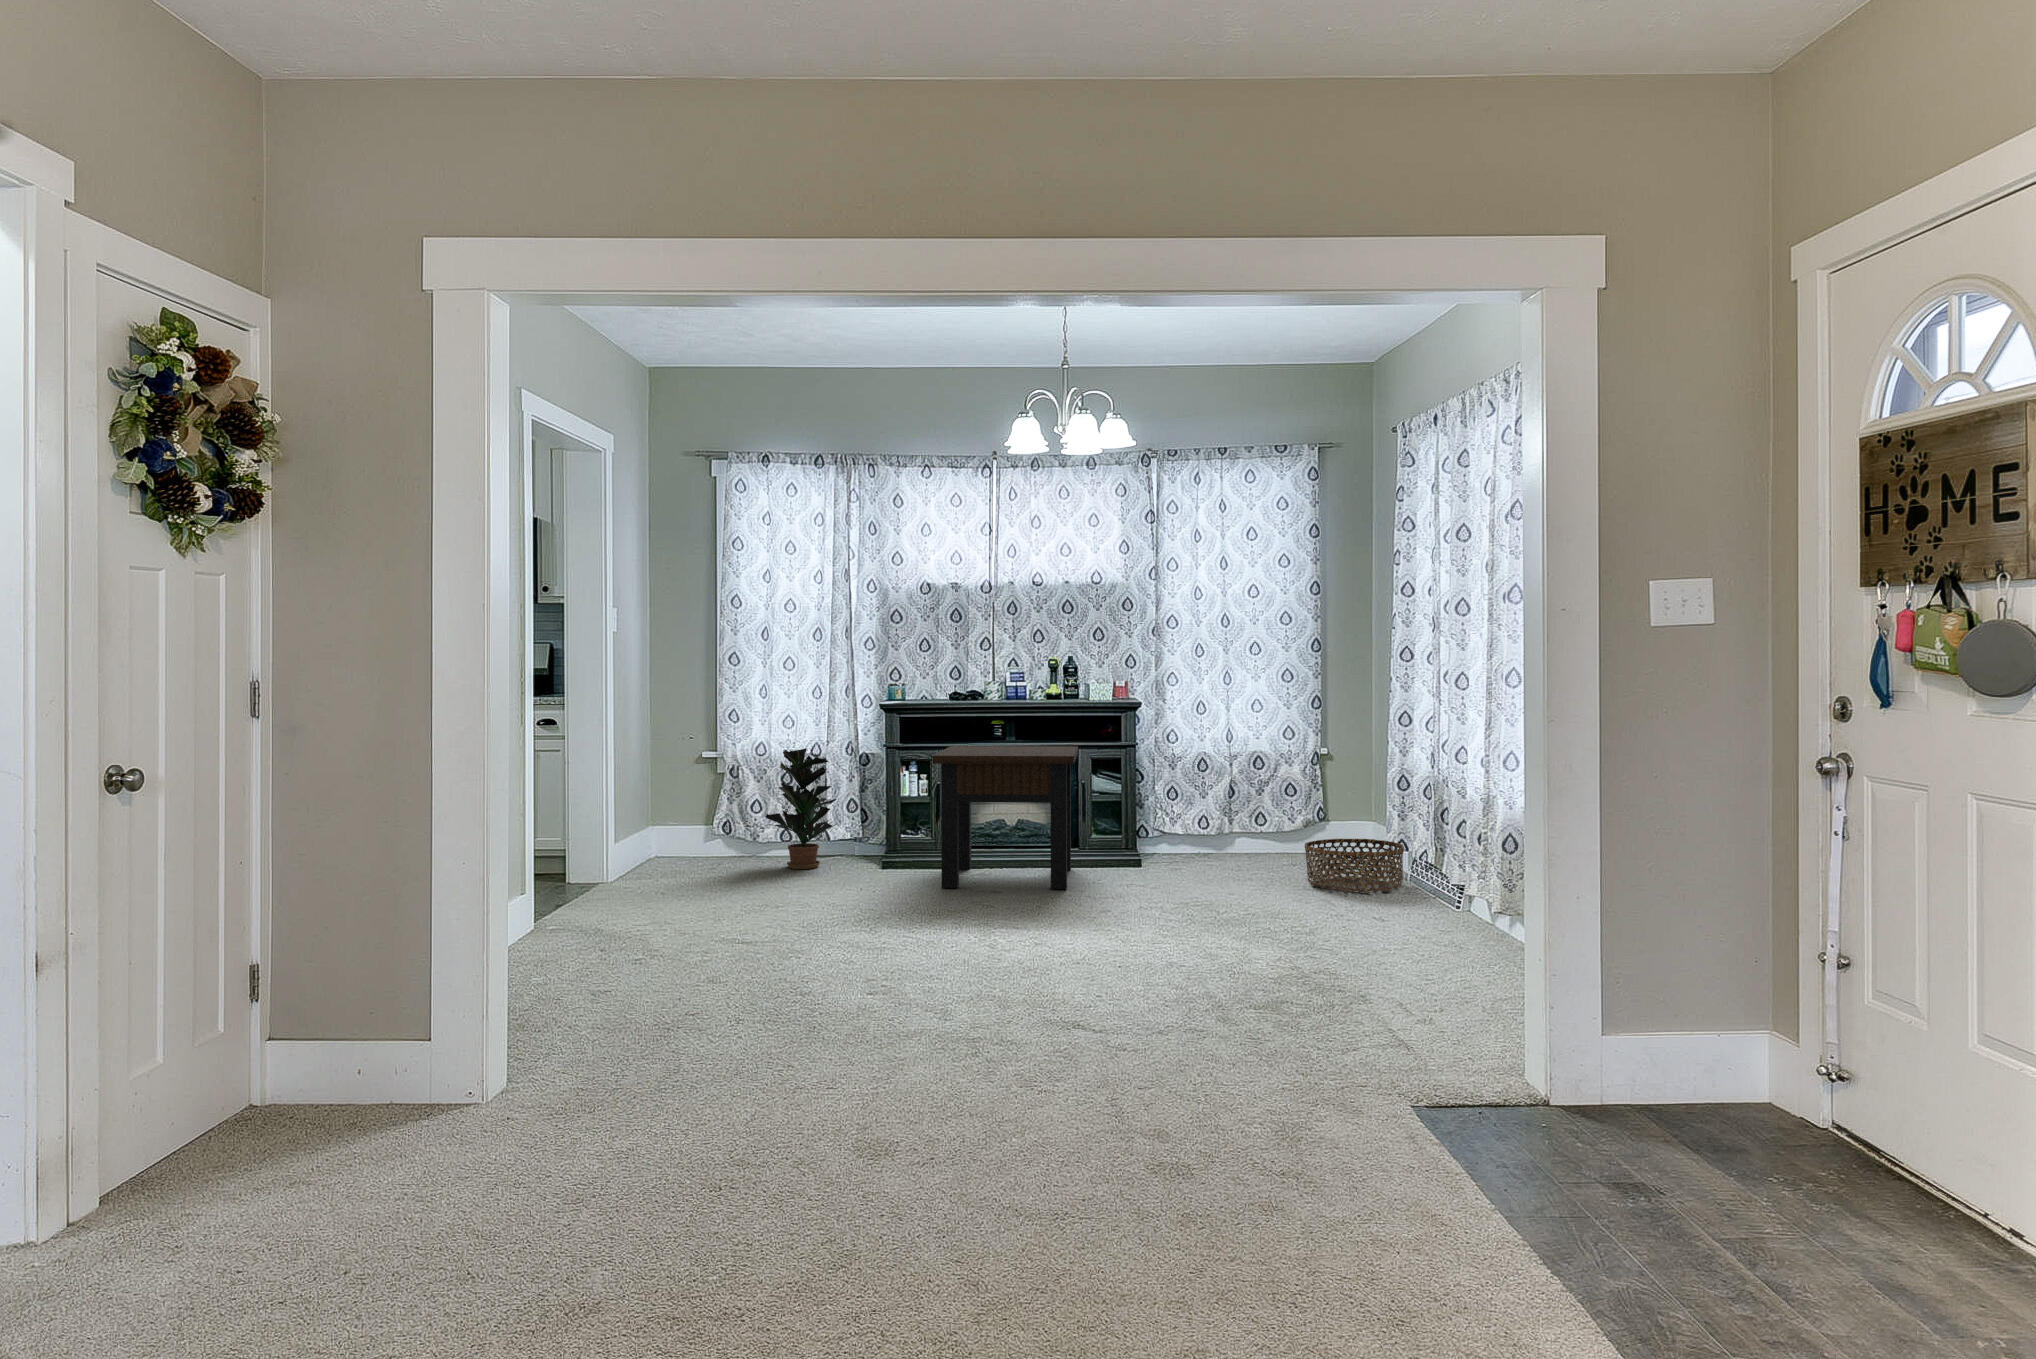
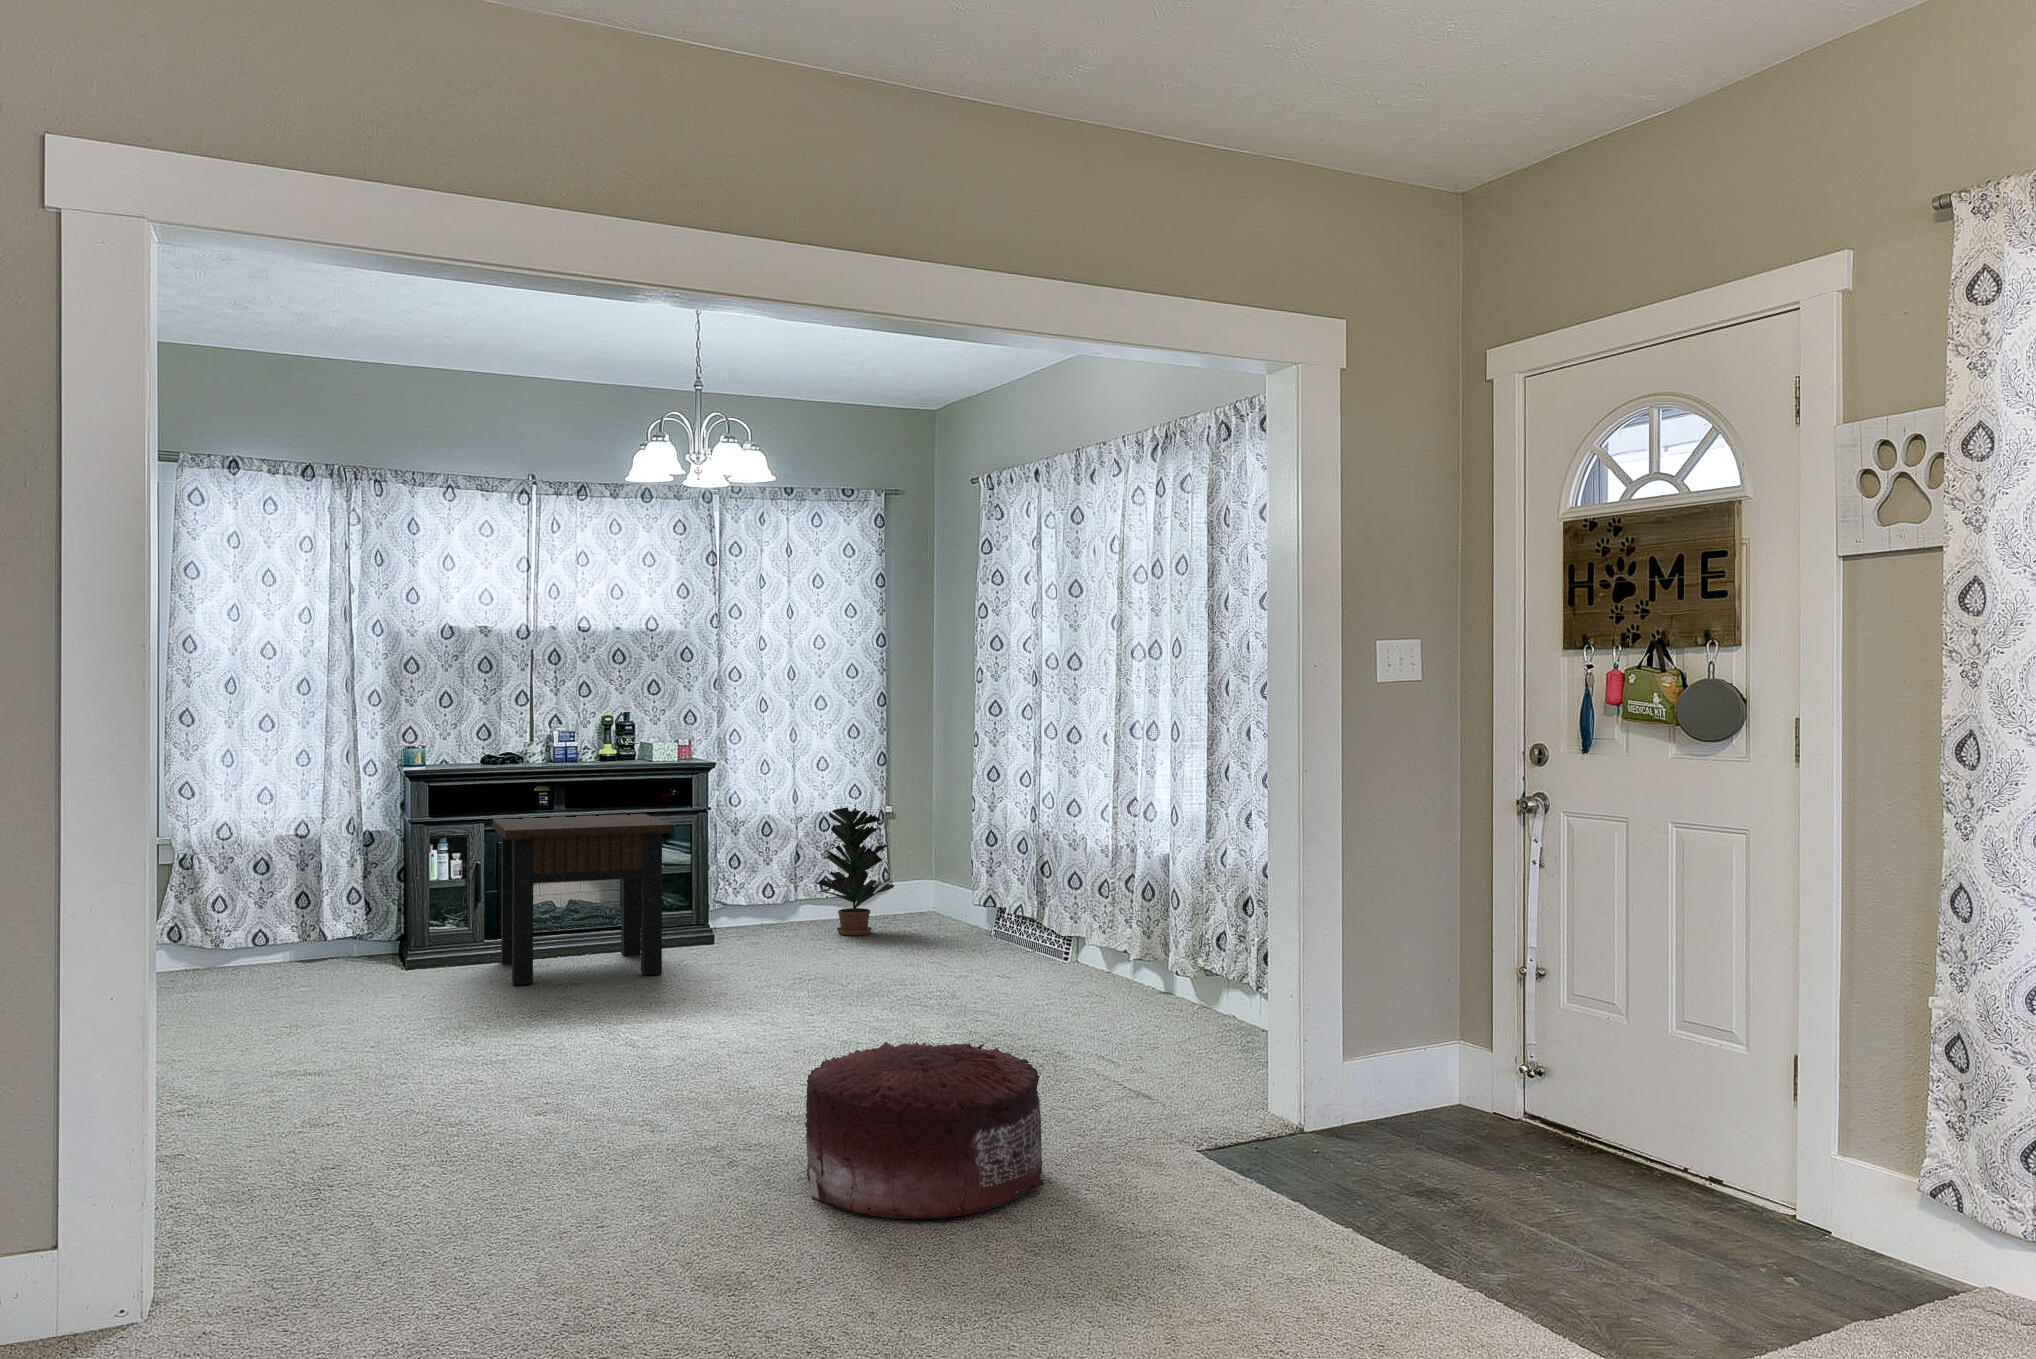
potted plant: present [765,748,836,869] -> present [817,807,895,935]
basket: present [1305,838,1404,893] -> none [900,898,997,952]
pouf: none [943,976,1188,1167] -> present [805,1042,1044,1219]

